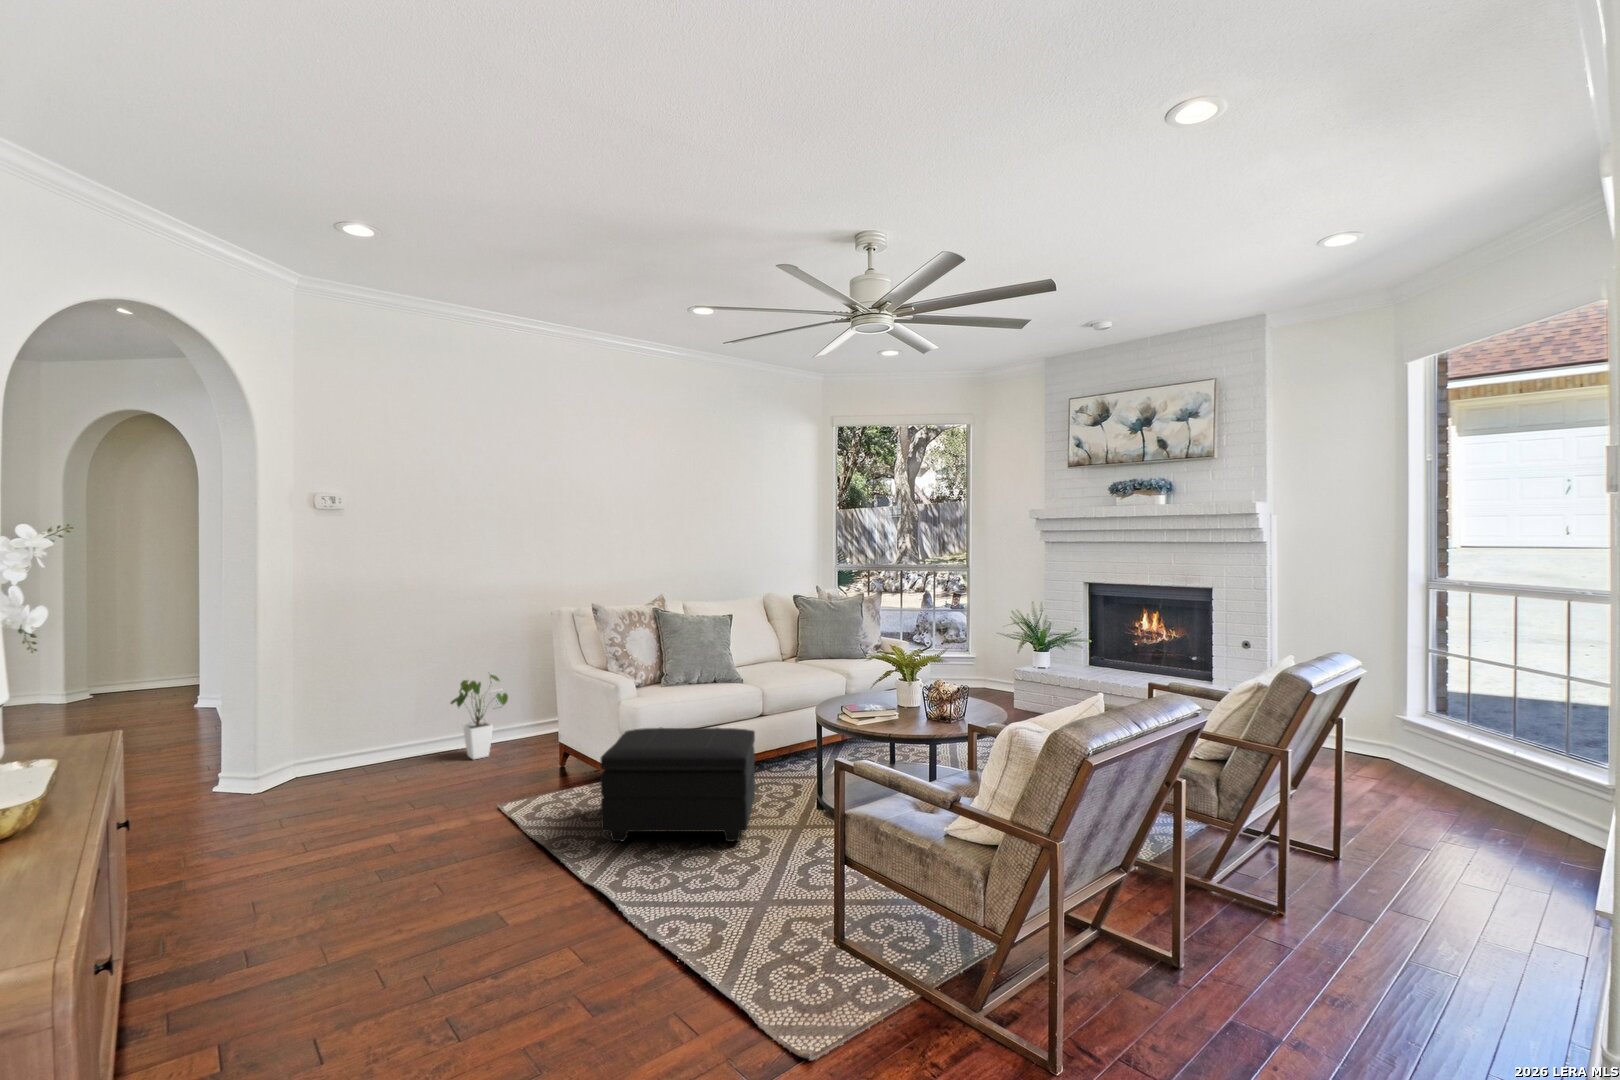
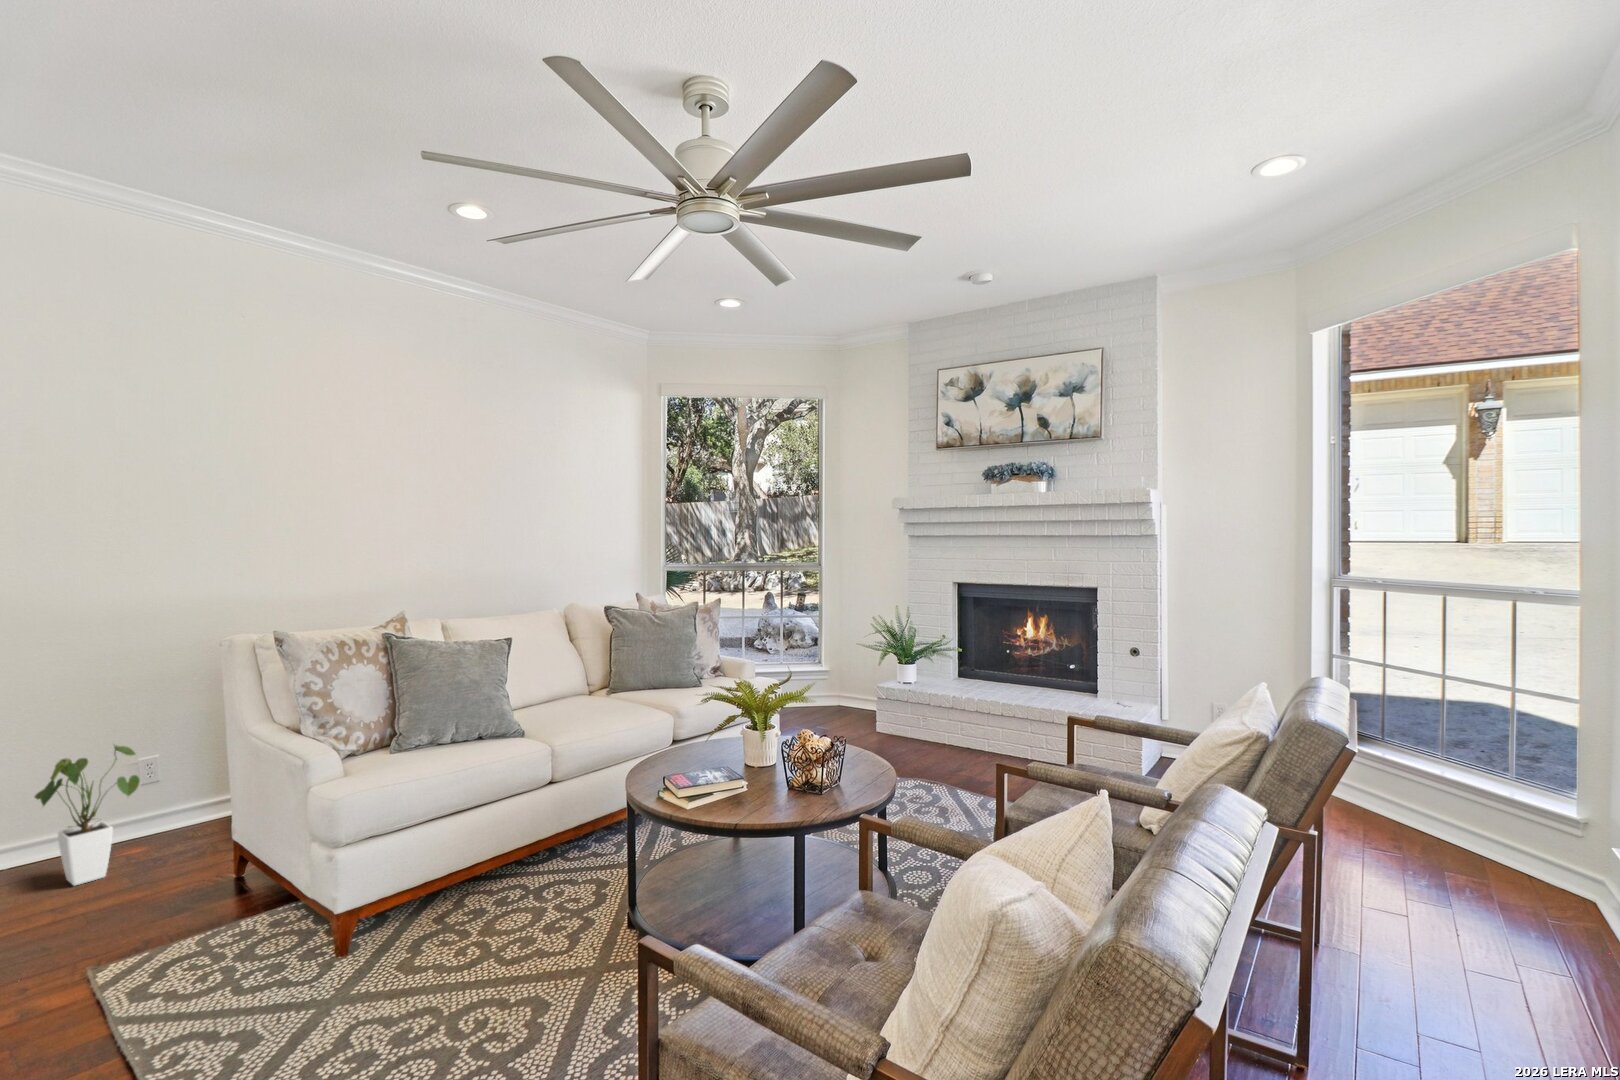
footstool: present [601,727,755,841] -> none [248,815,533,1033]

